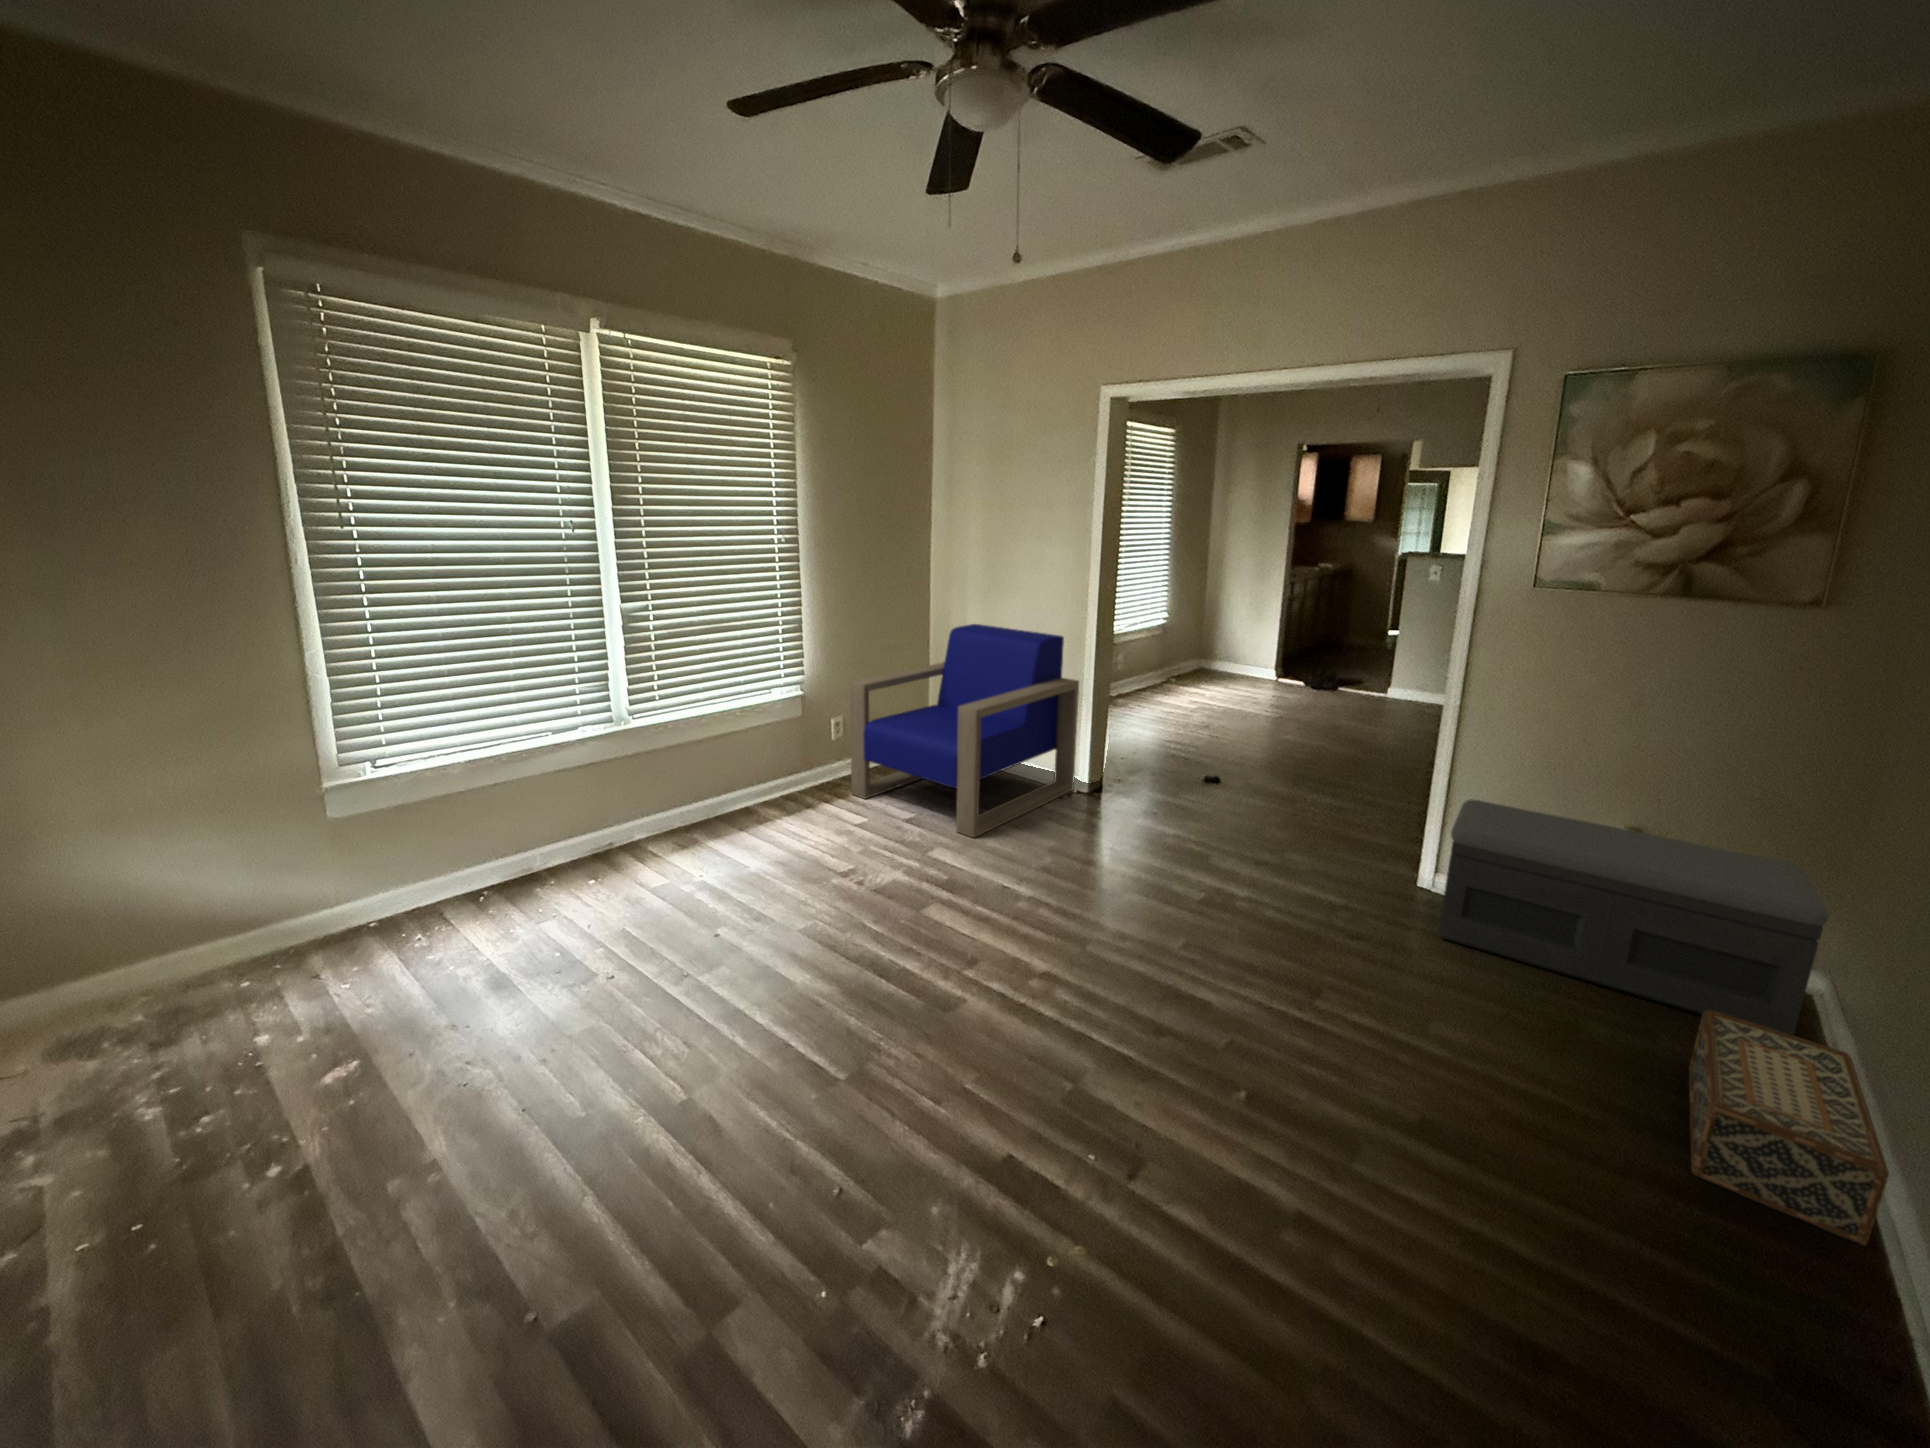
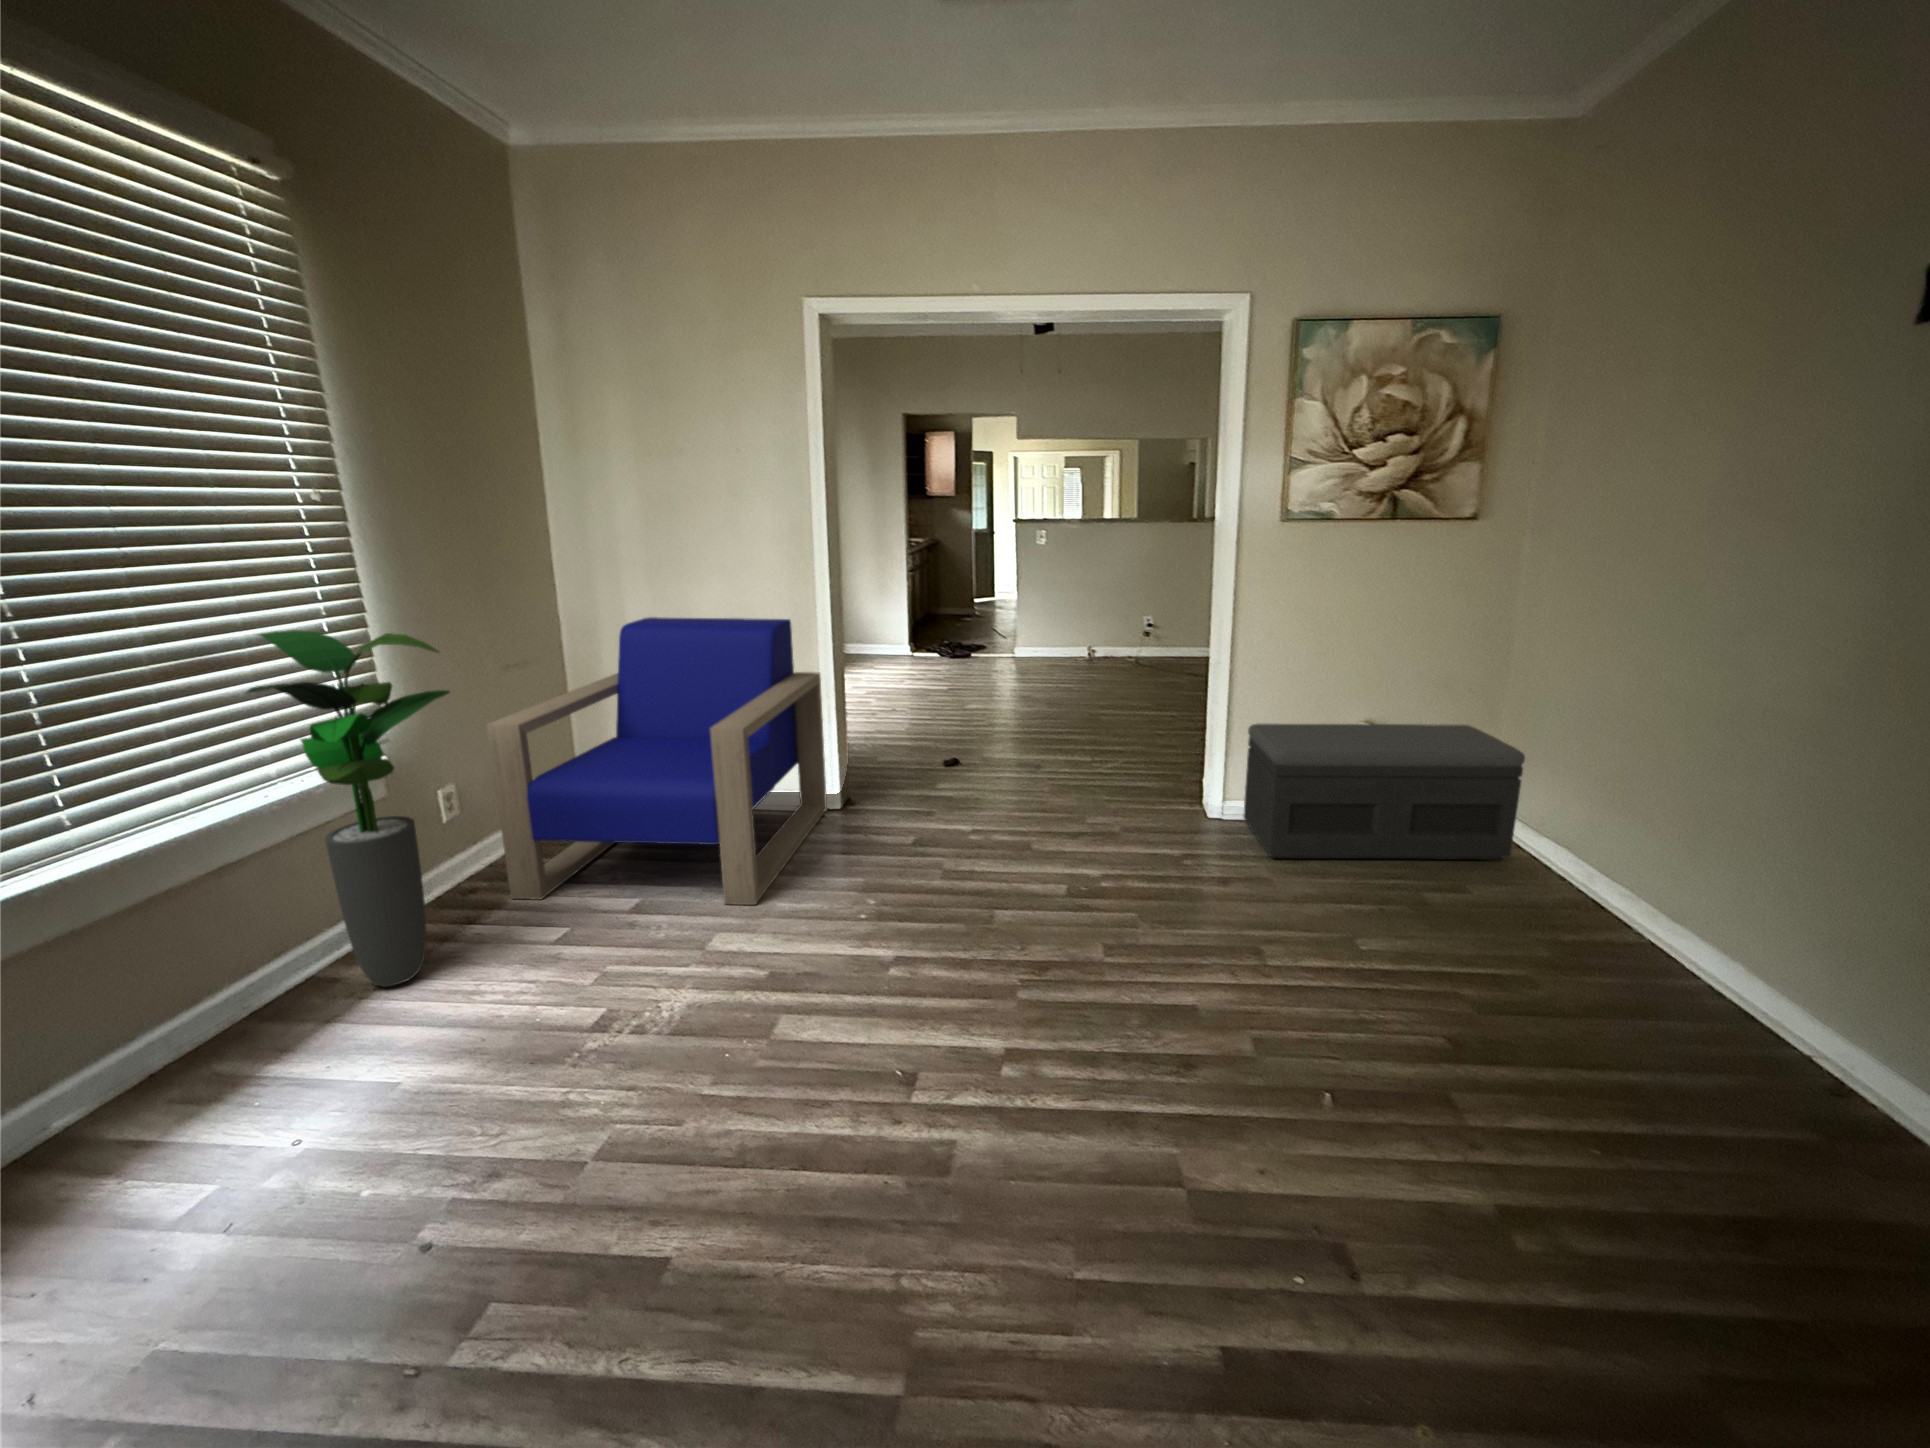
potted plant: none [724,614,819,822] -> present [247,630,450,987]
woven basket: present [1689,1010,1889,1246] -> none [1494,852,1694,992]

